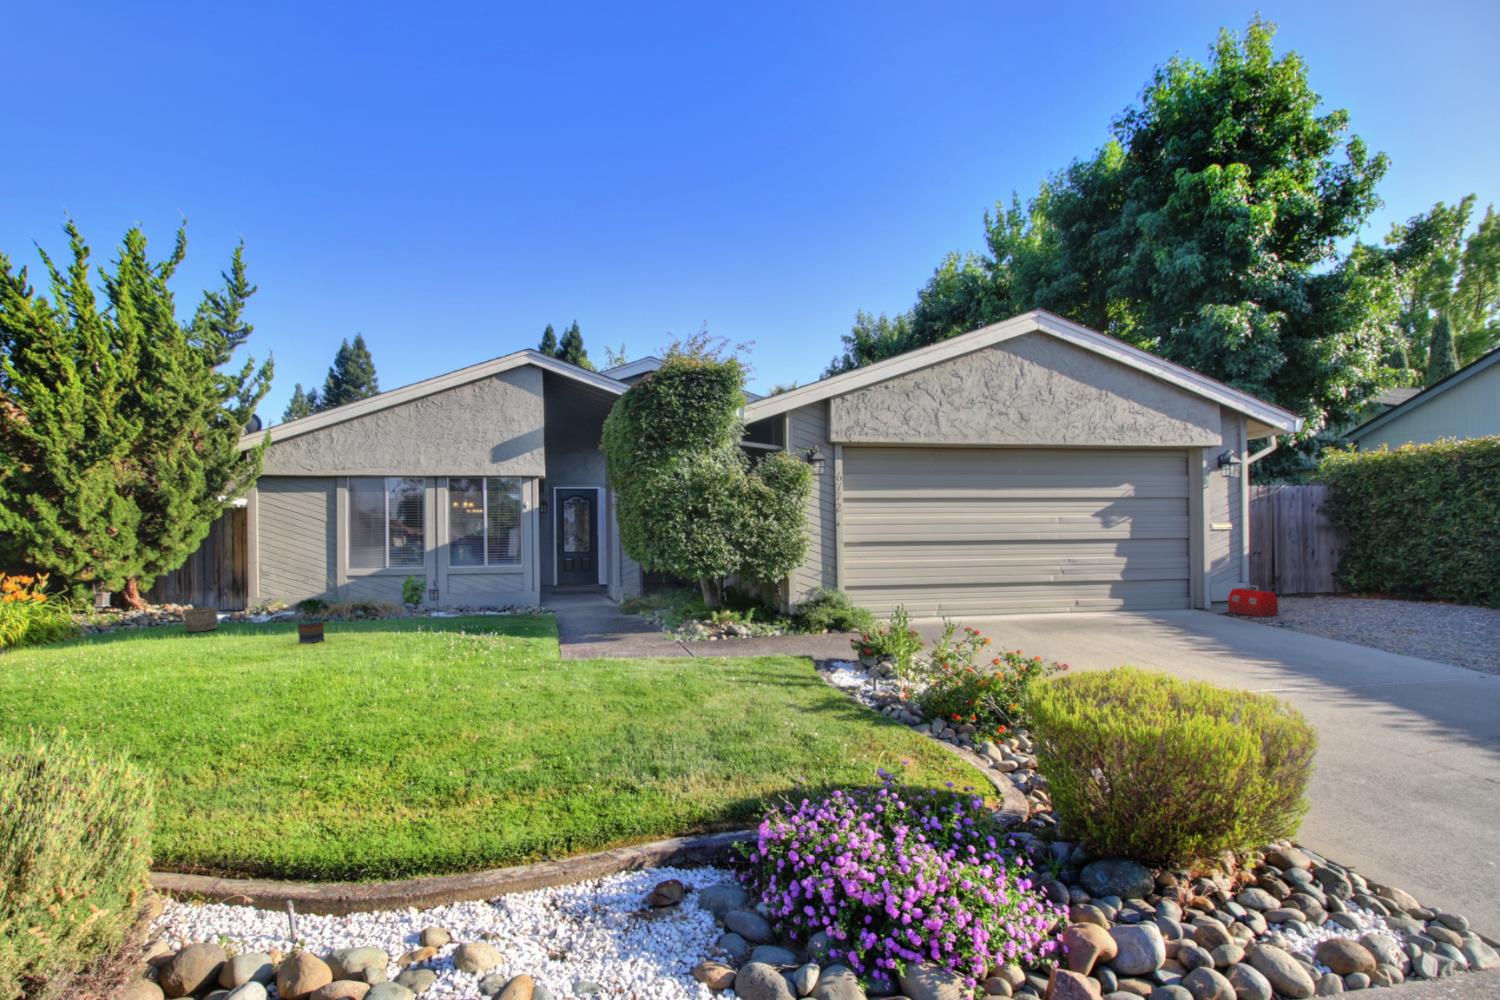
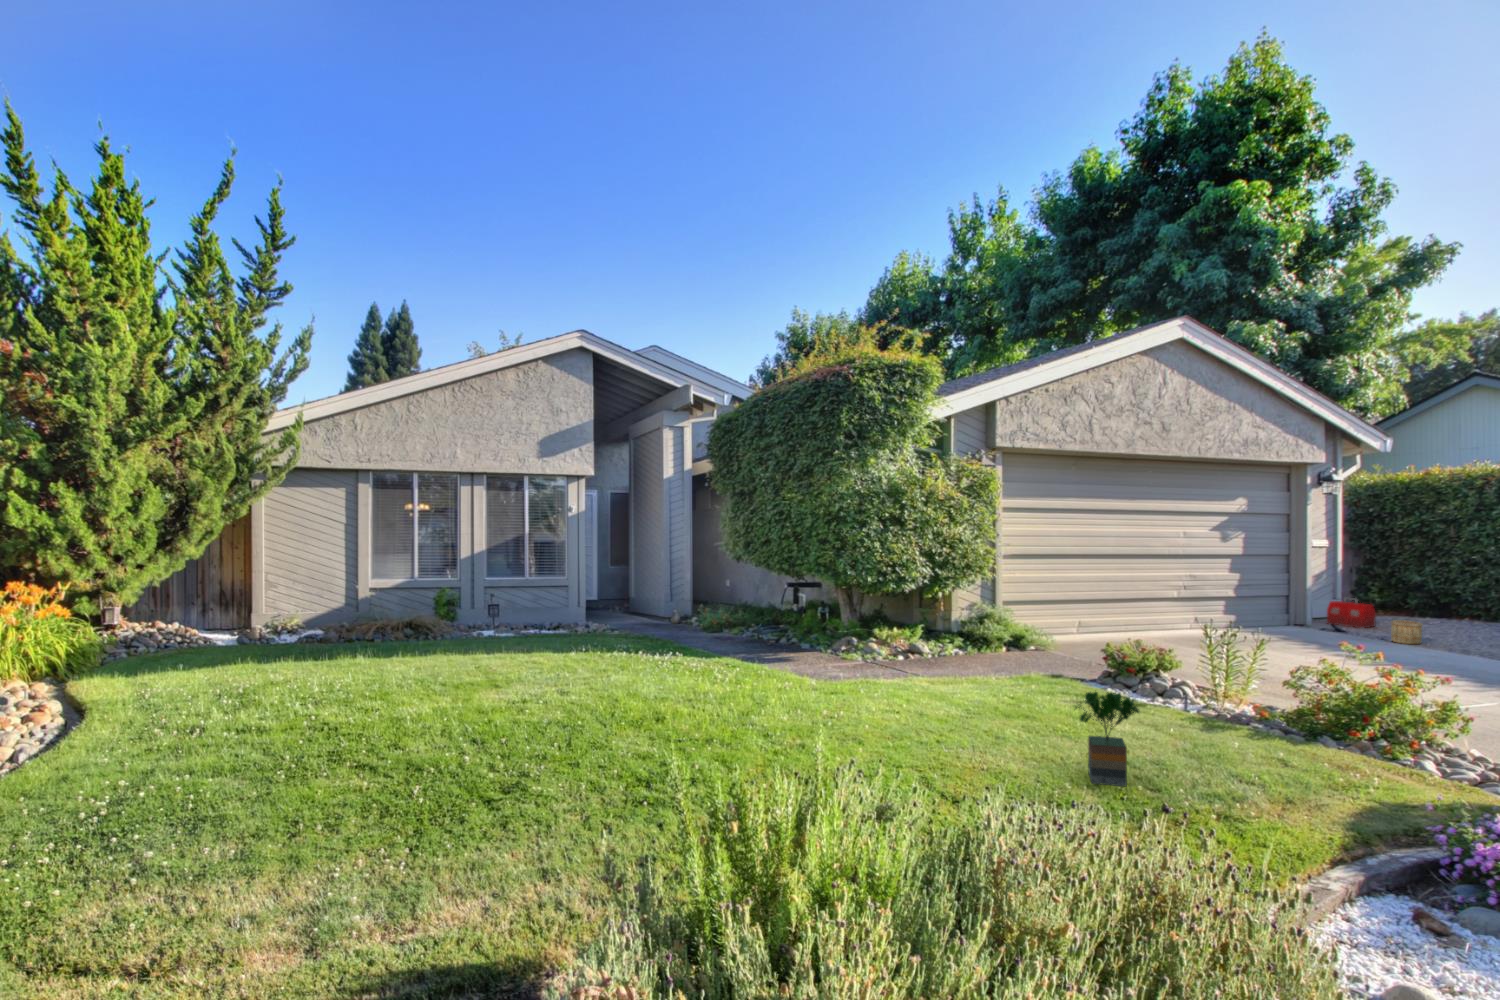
potted tree: present [295,599,330,644] -> present [1075,692,1140,786]
wooden bucket: present [184,606,218,632] -> present [1391,620,1423,644]

